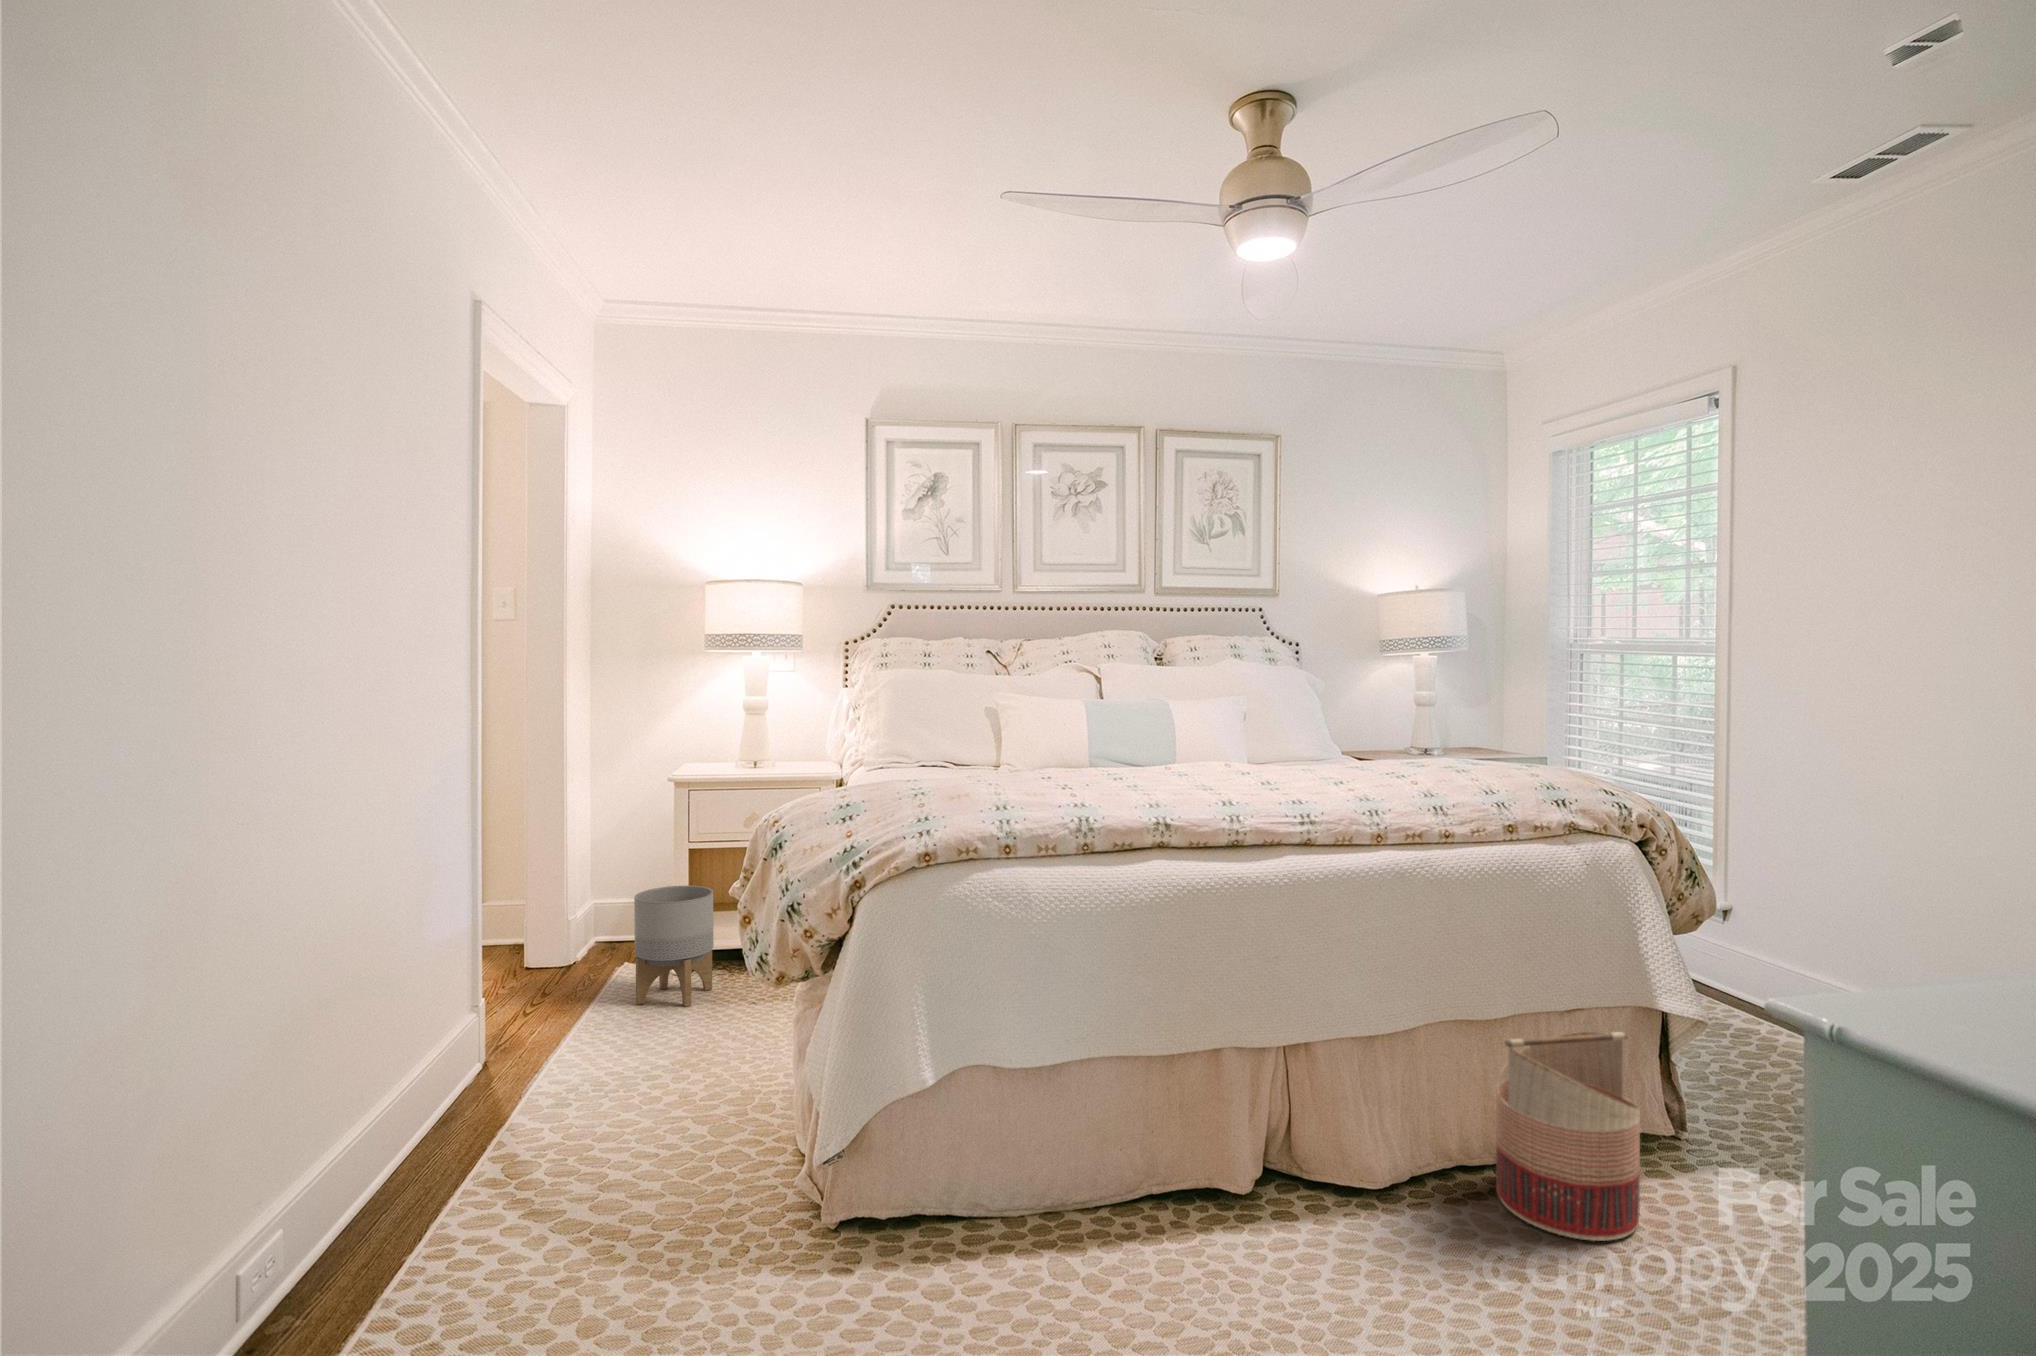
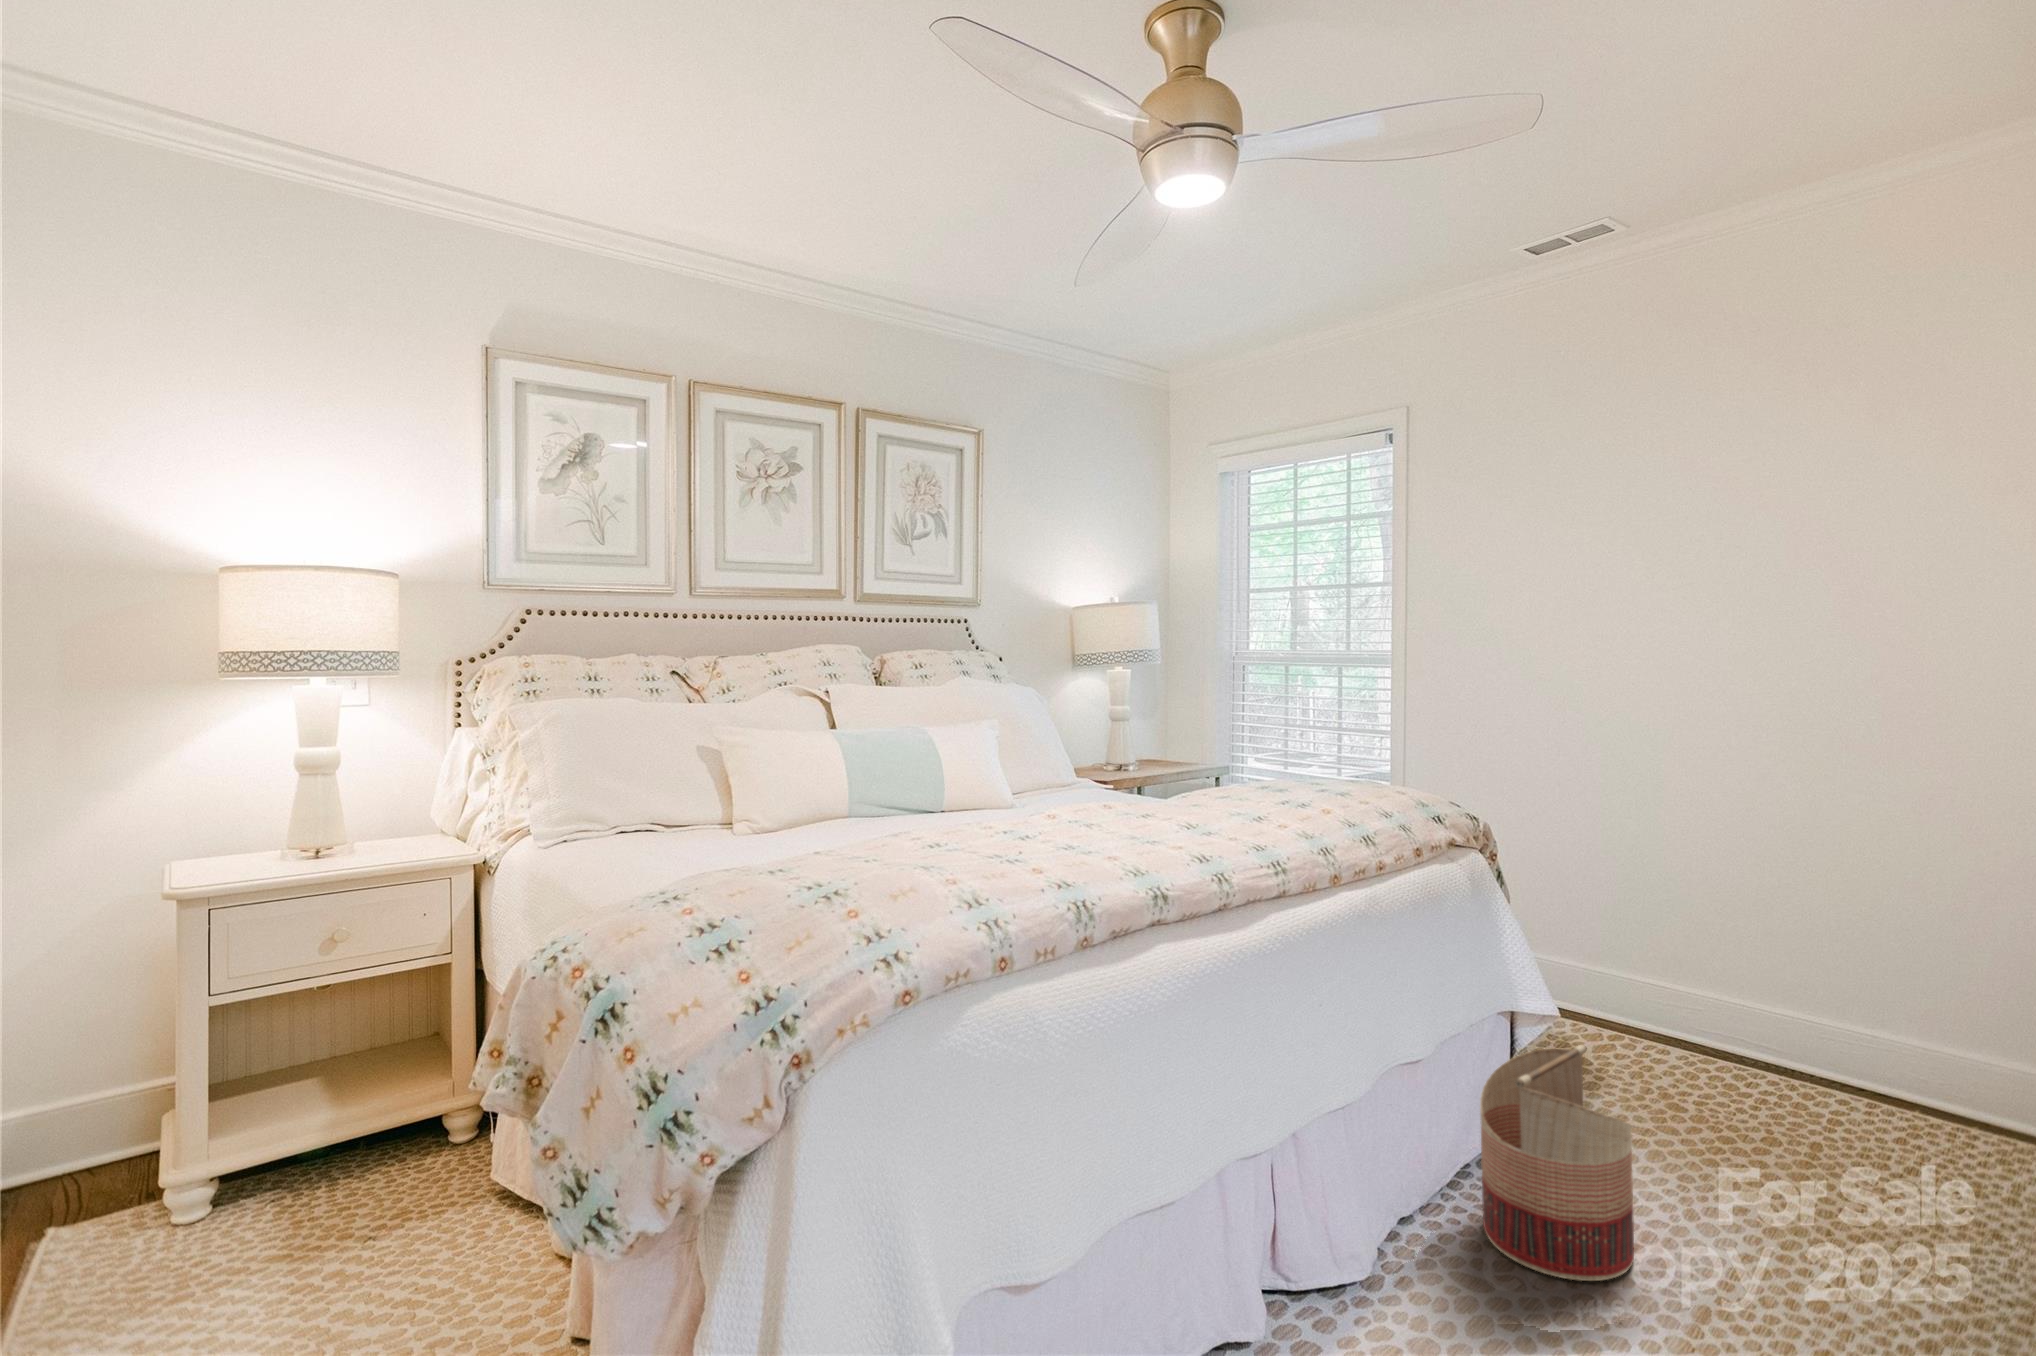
planter: present [634,885,714,1006] -> none [129,1061,292,1297]

